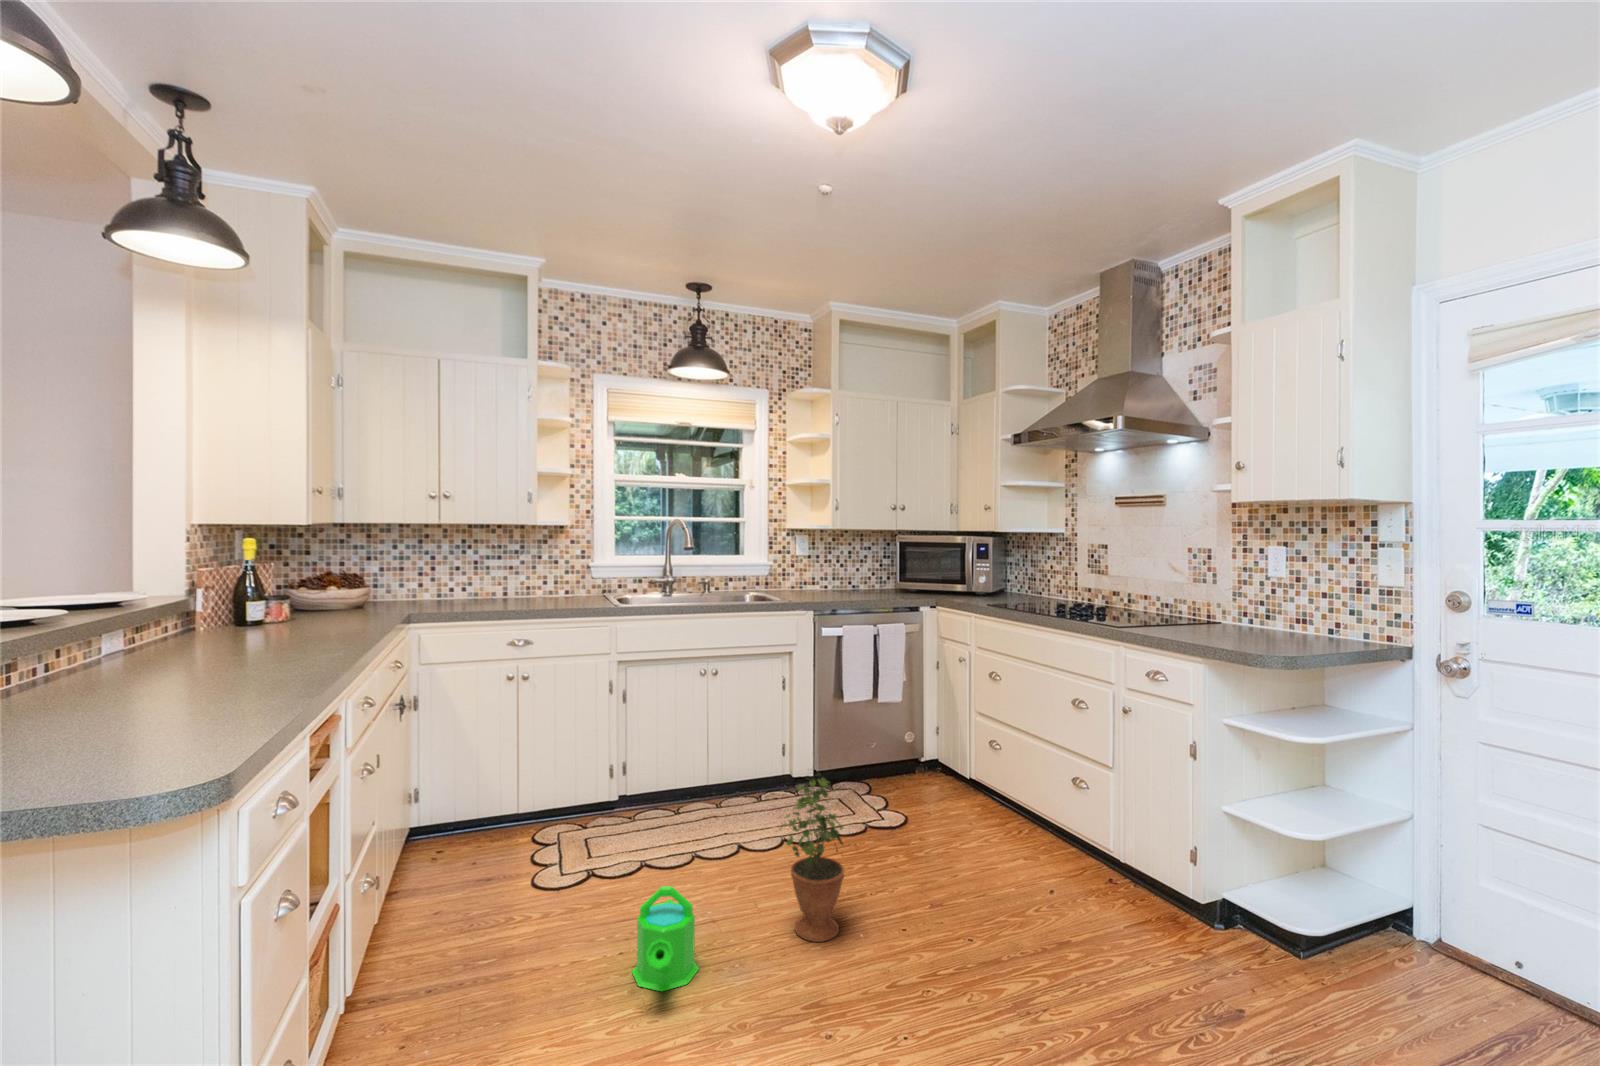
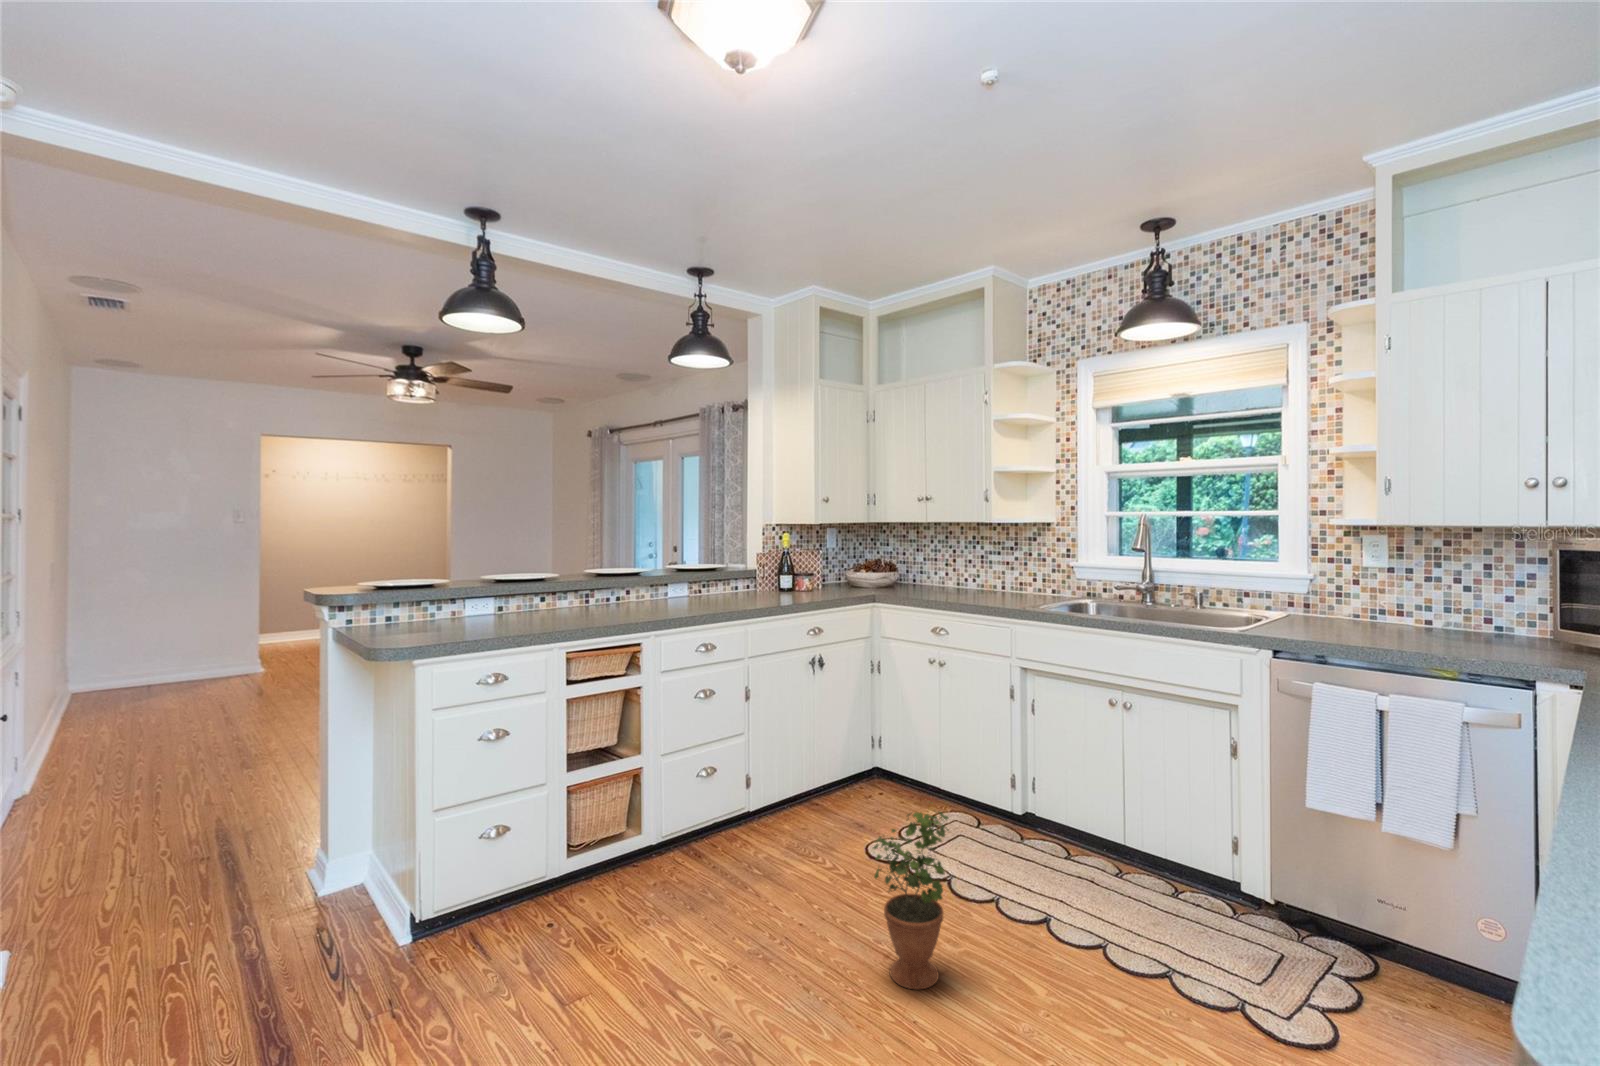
watering can: present [632,886,699,991] -> none [746,837,841,924]

